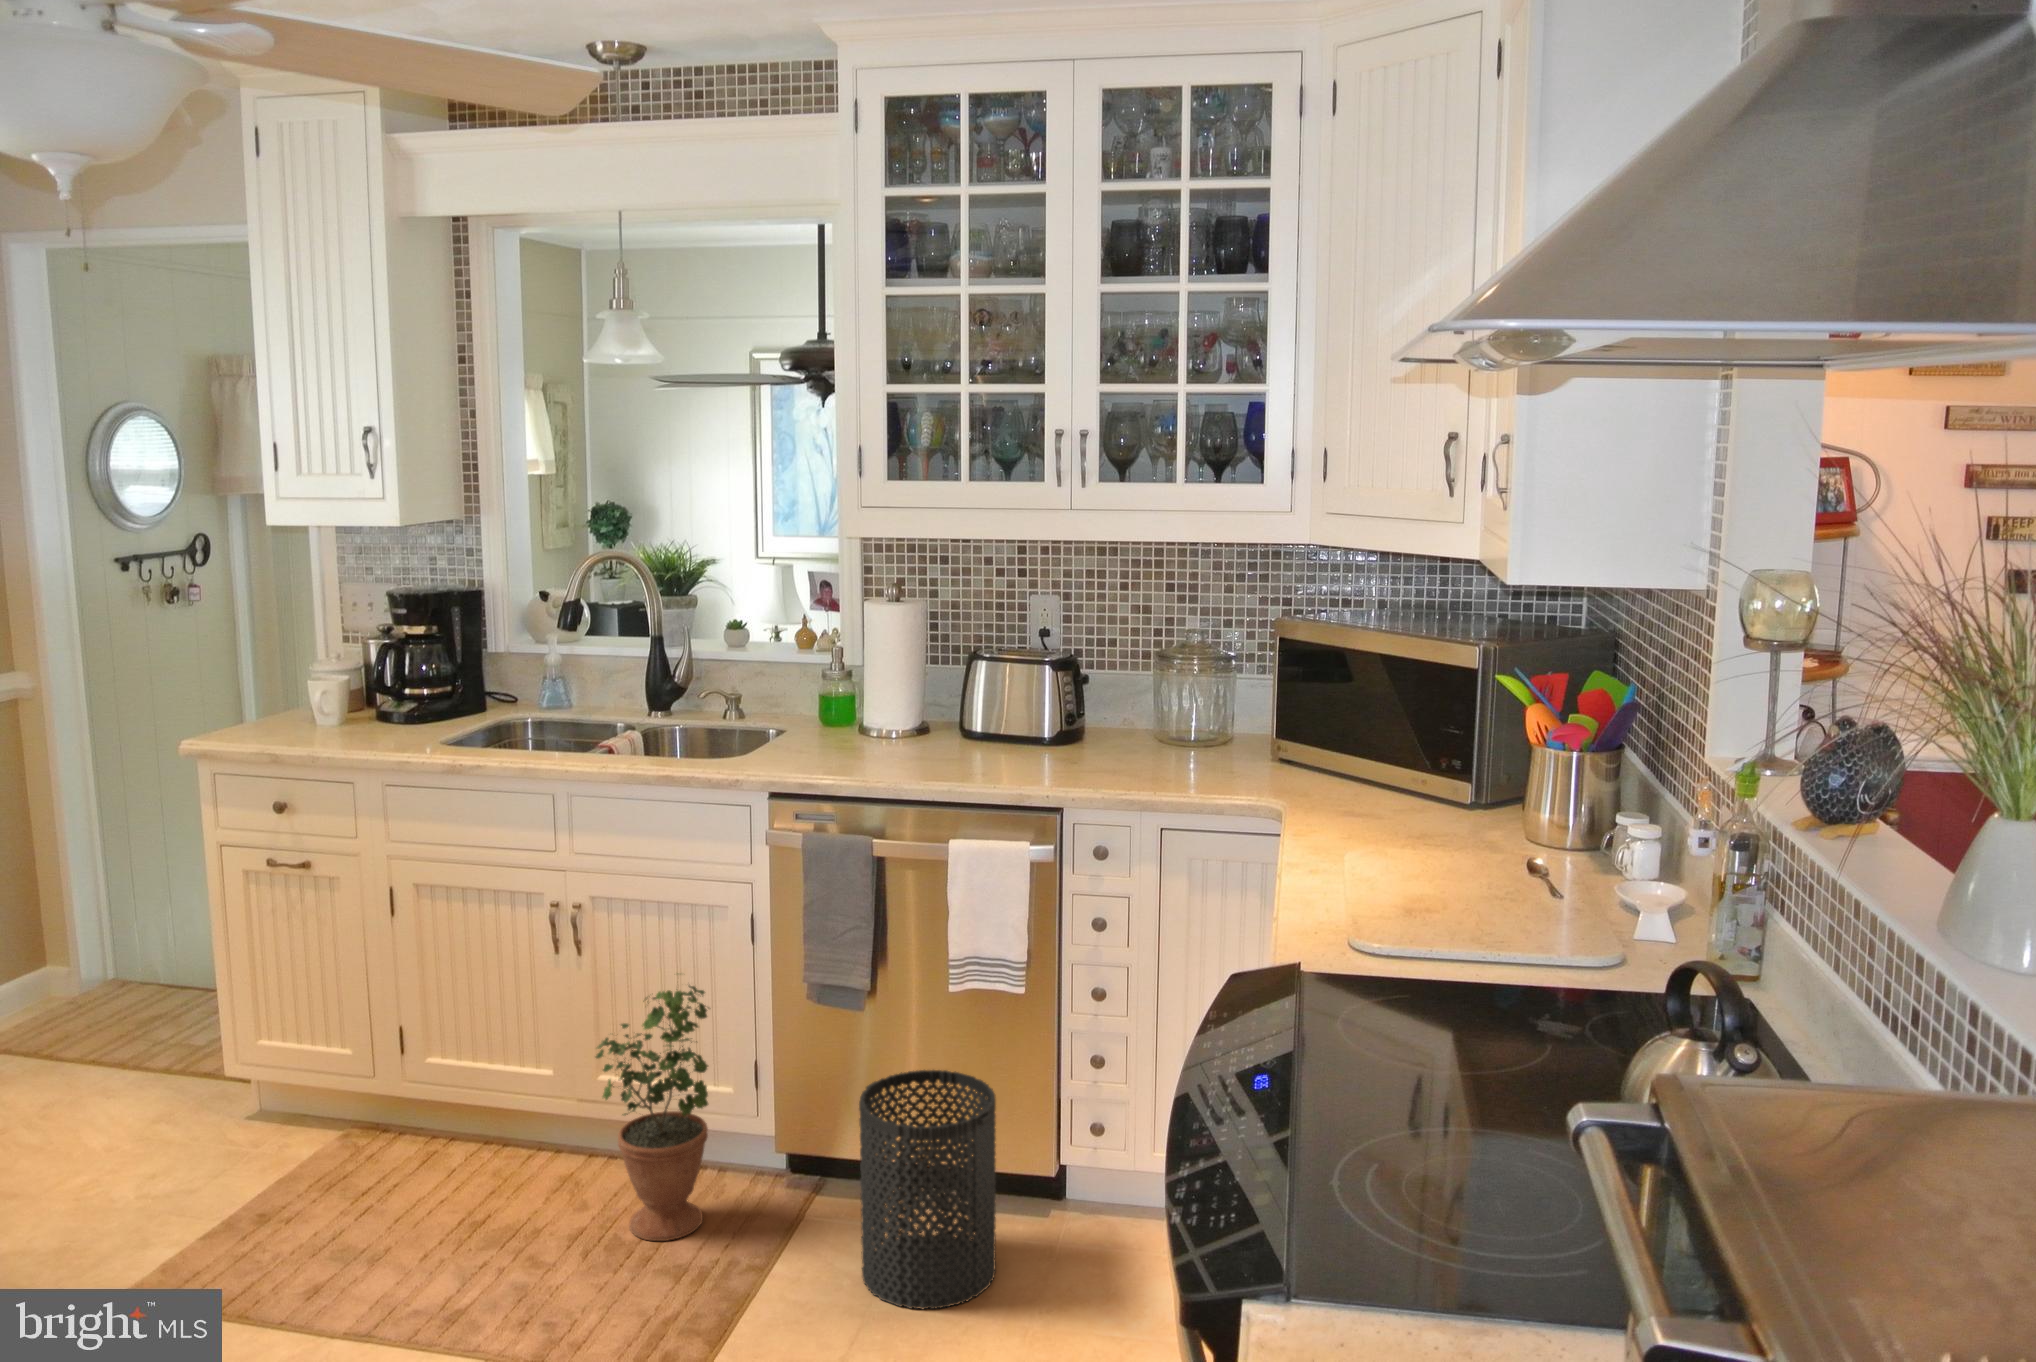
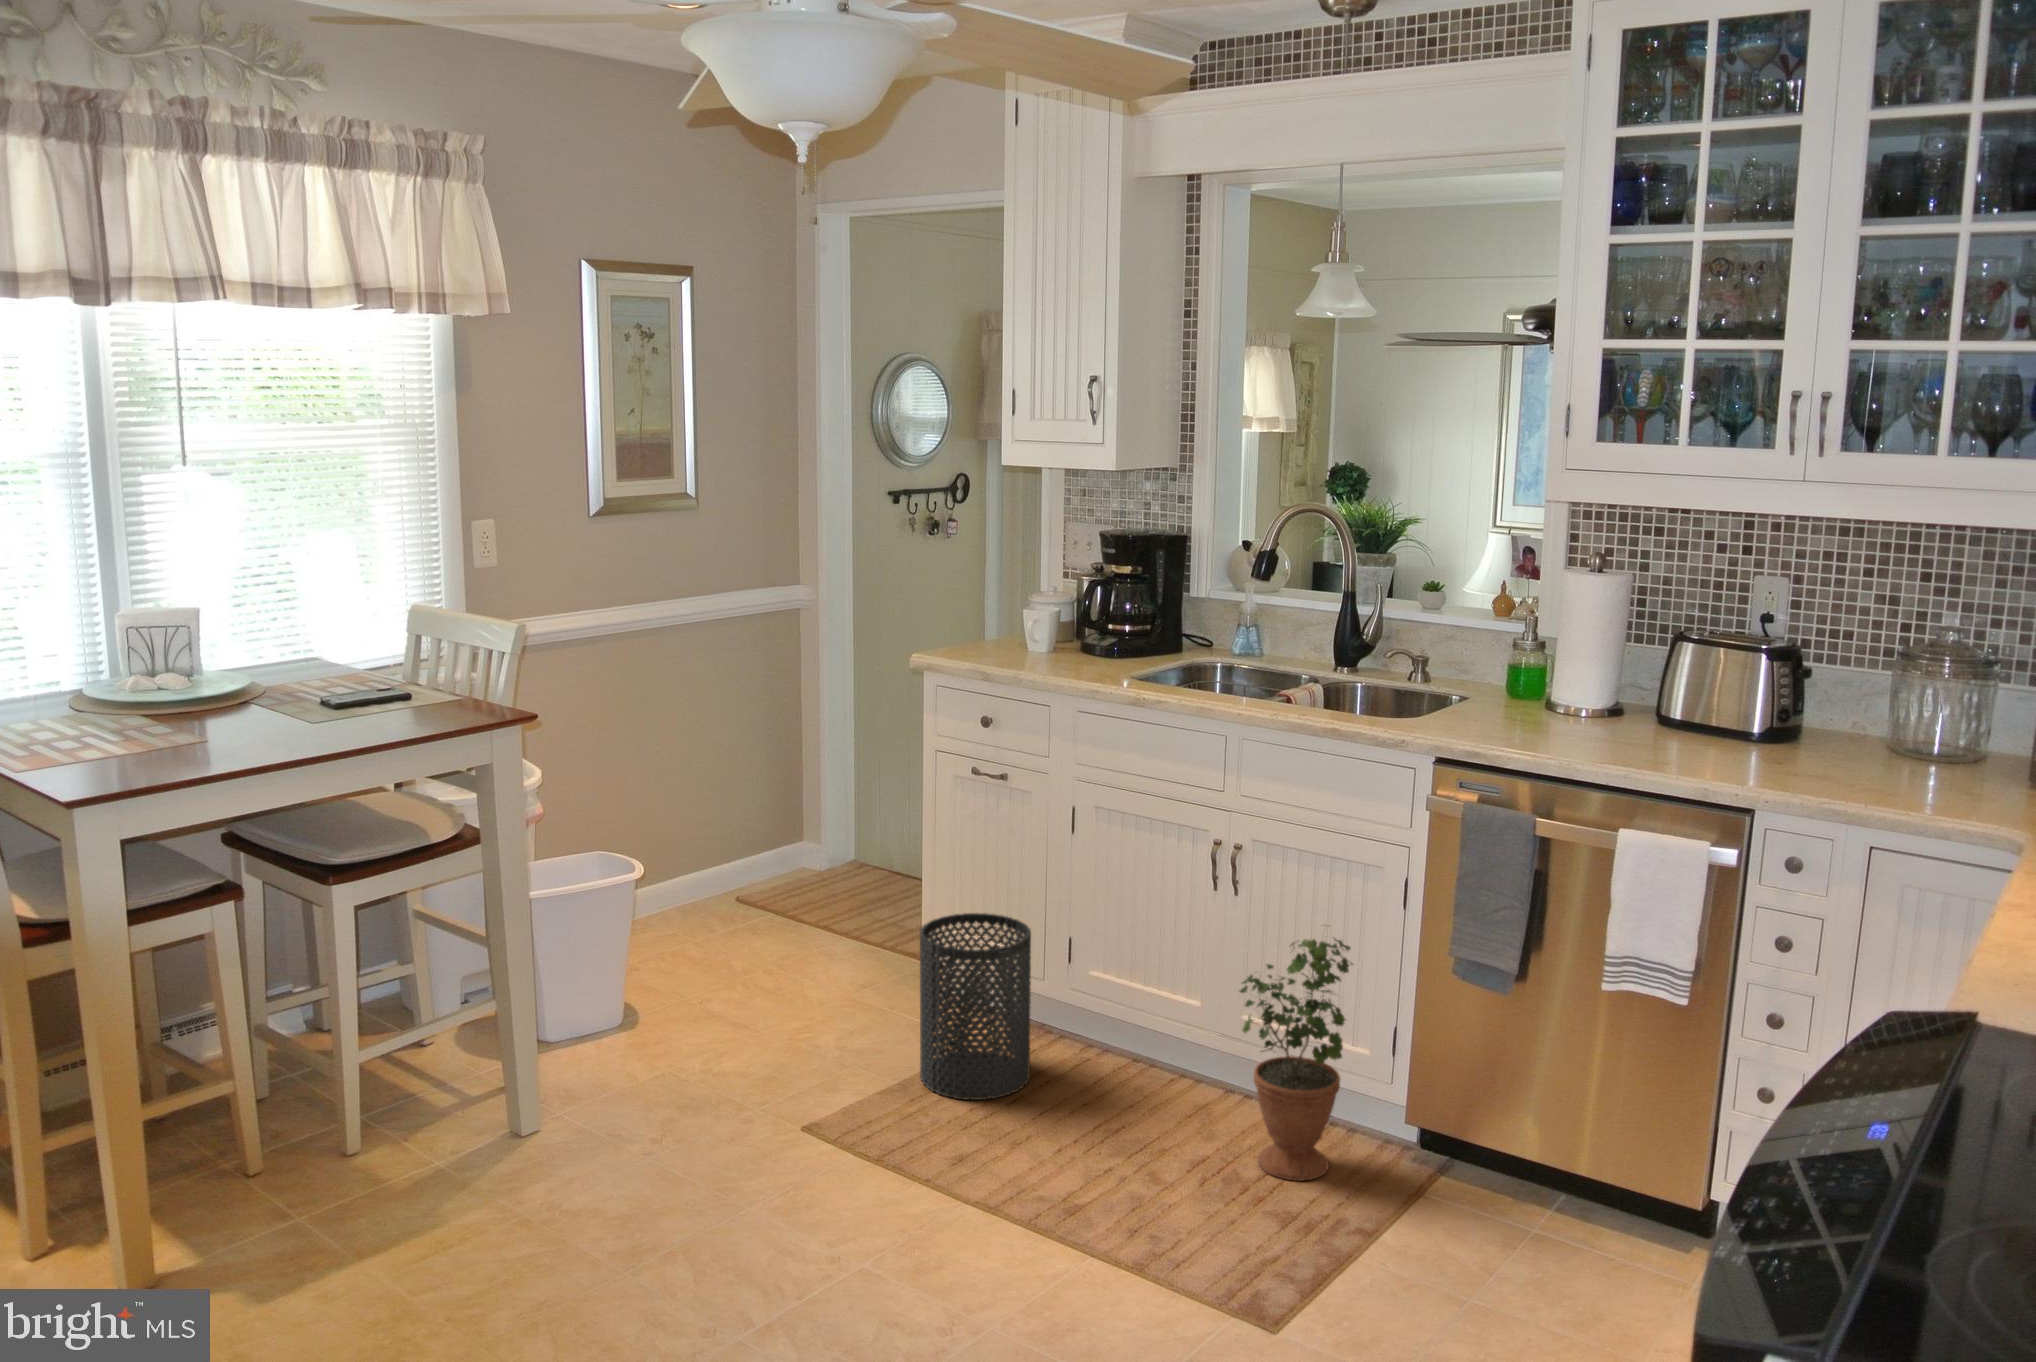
trash can: present [859,1070,996,1309] -> present [920,913,1031,1100]

